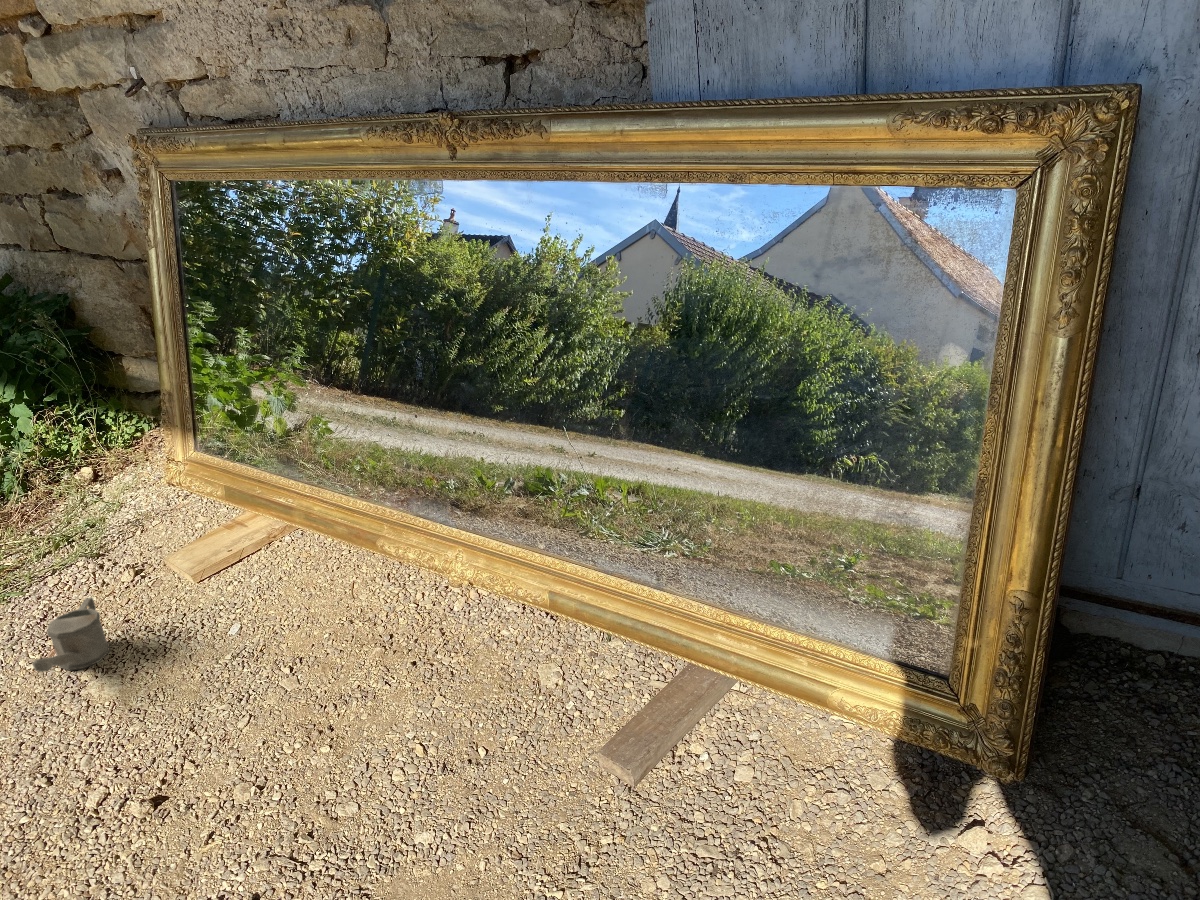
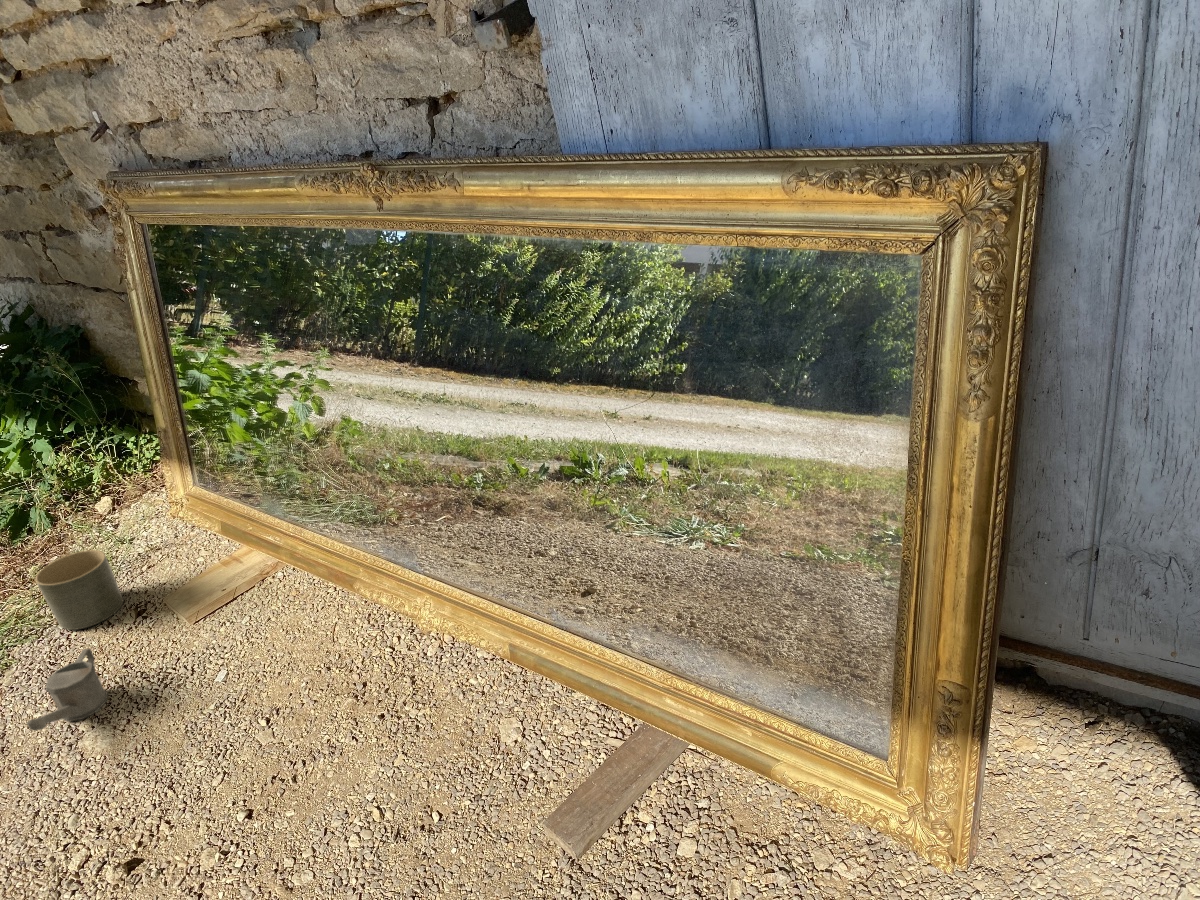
planter: none [28,506,117,586] -> present [35,550,123,630]

